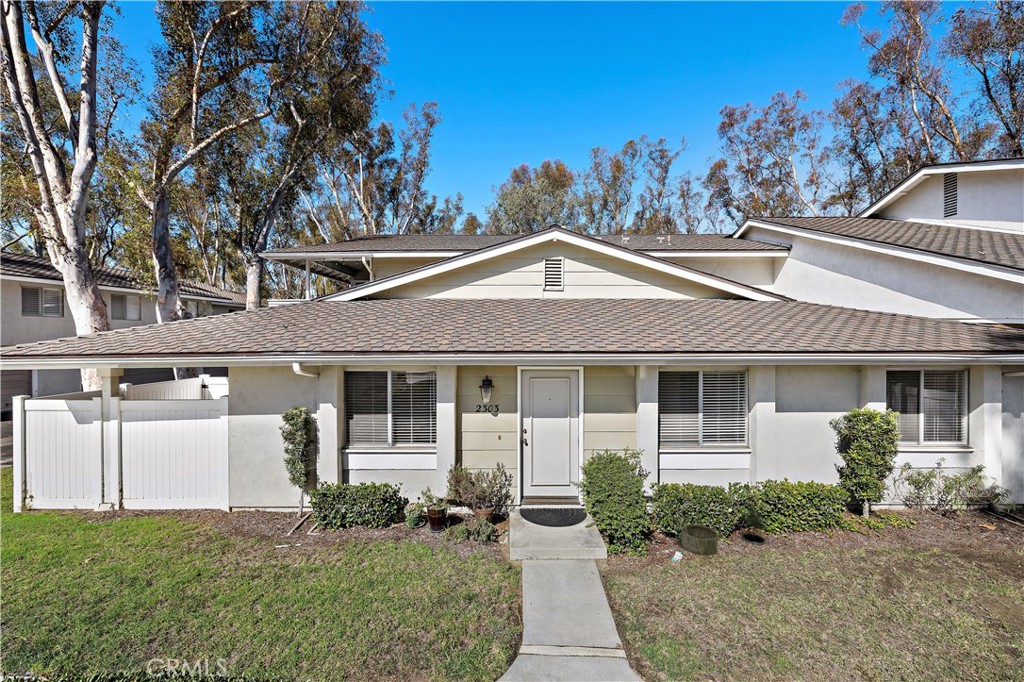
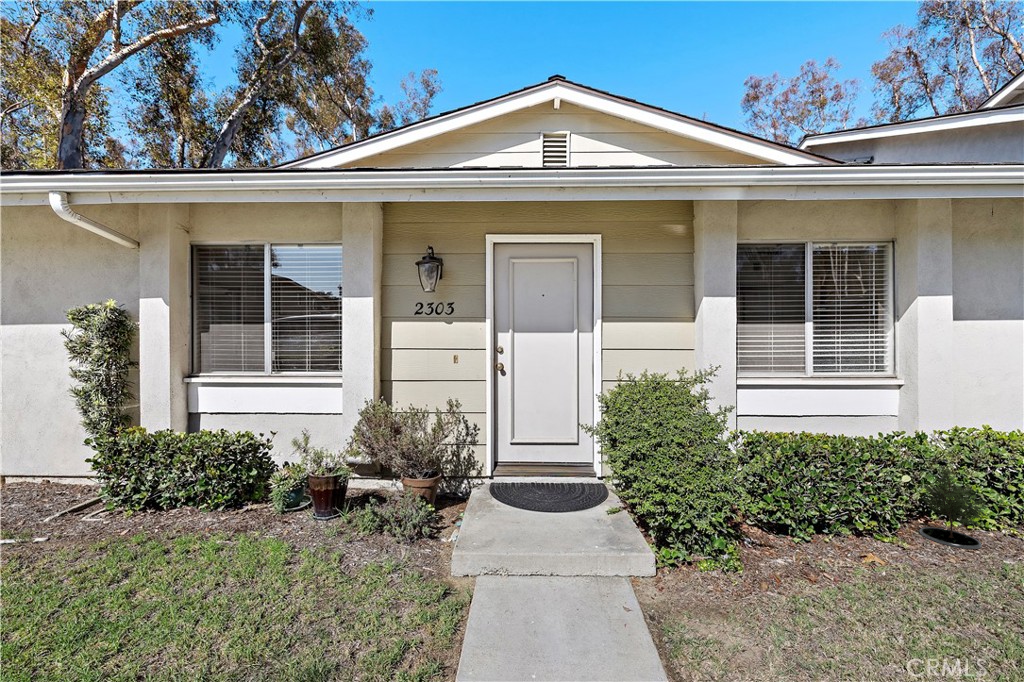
basket: present [681,524,718,555] -> none [807,507,896,569]

